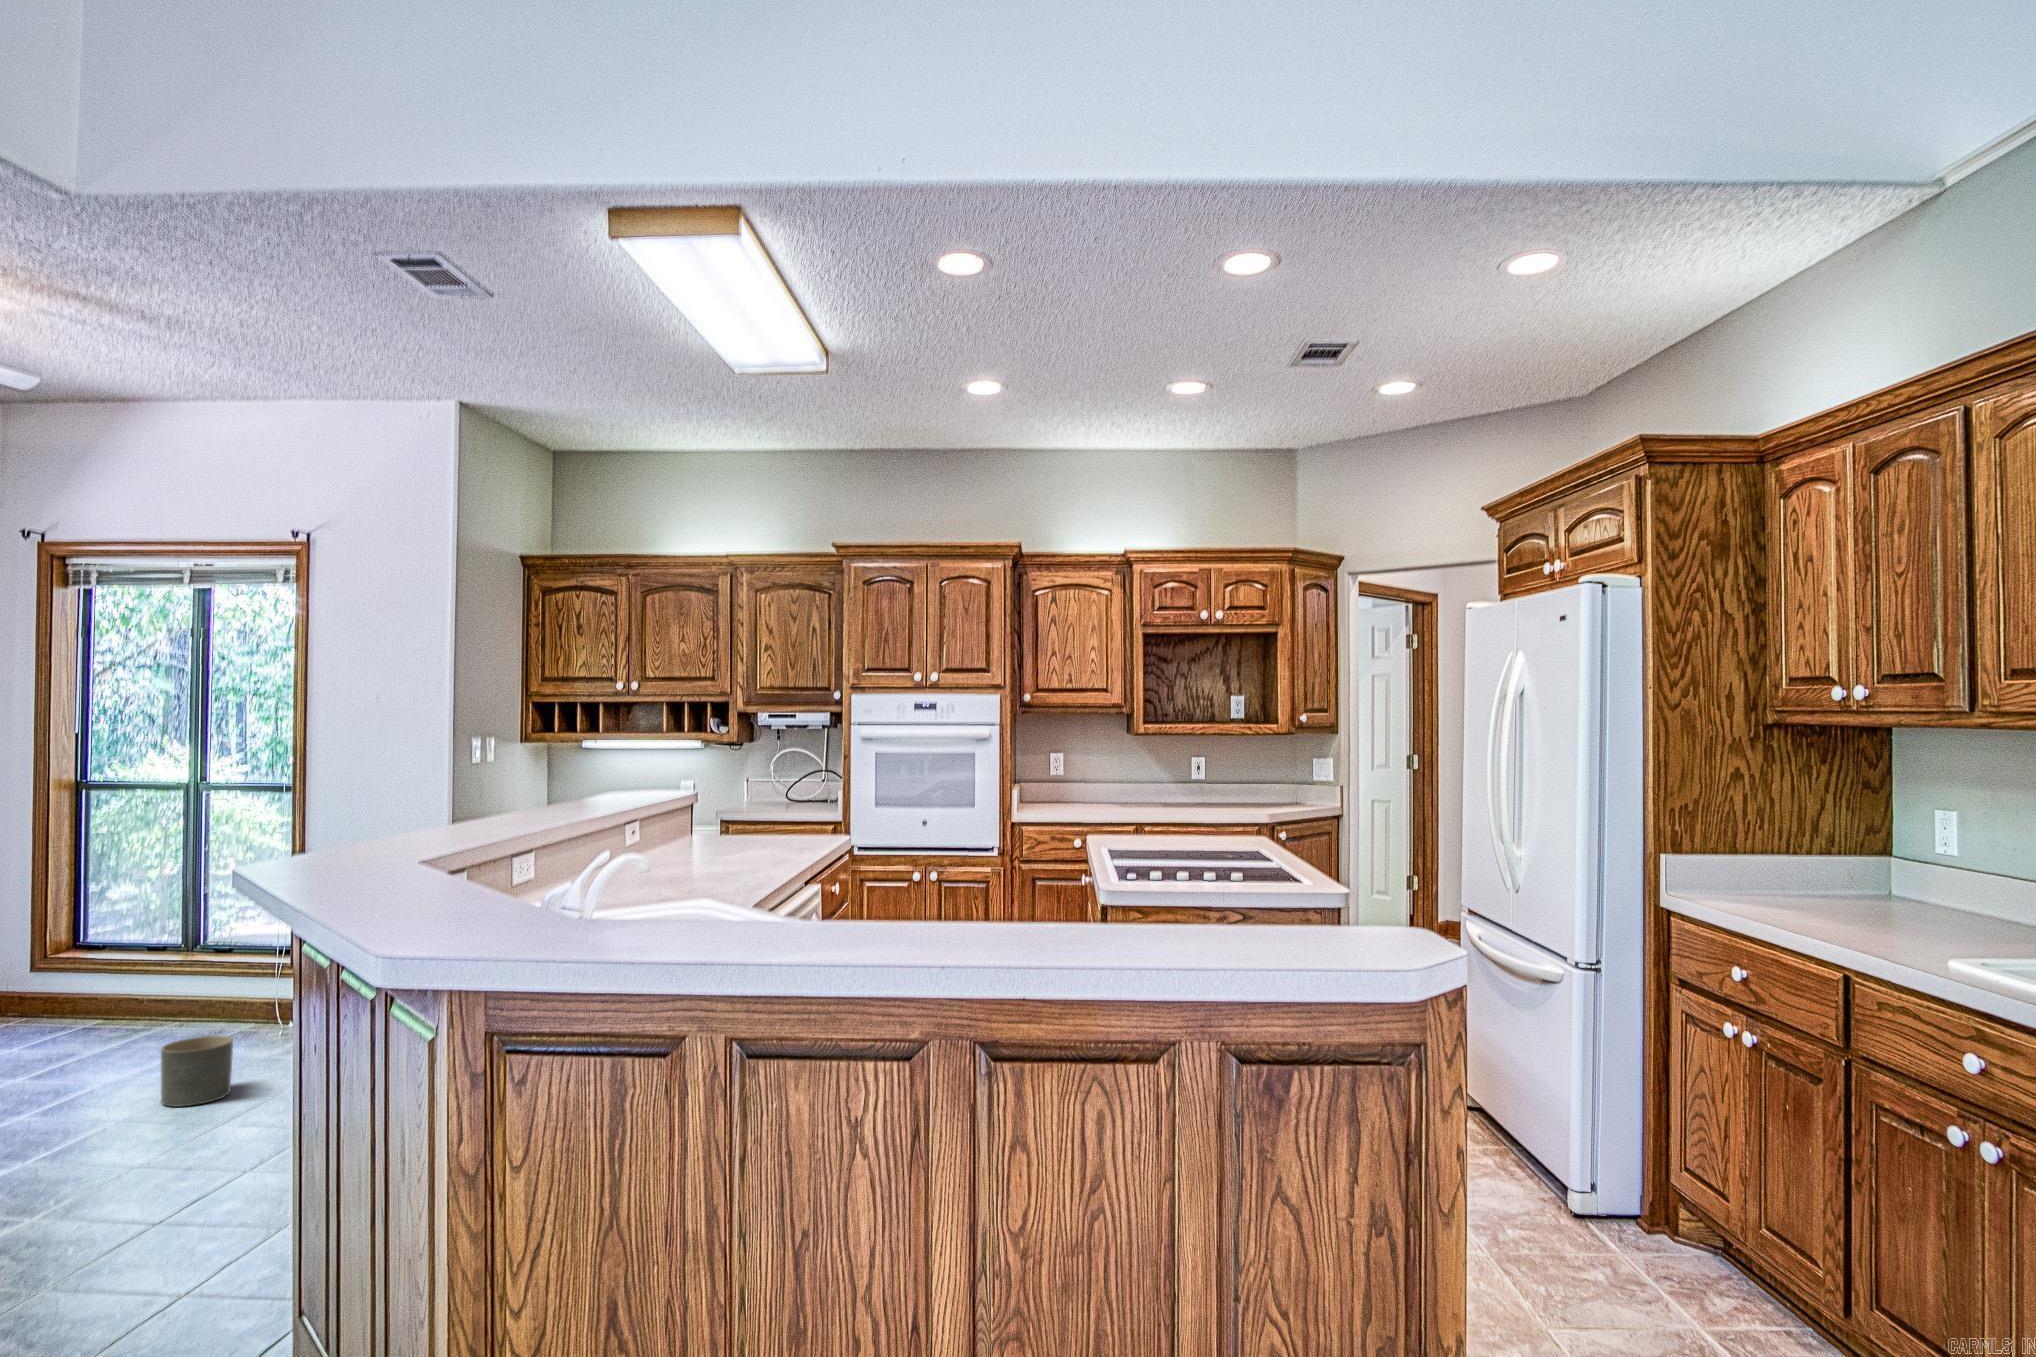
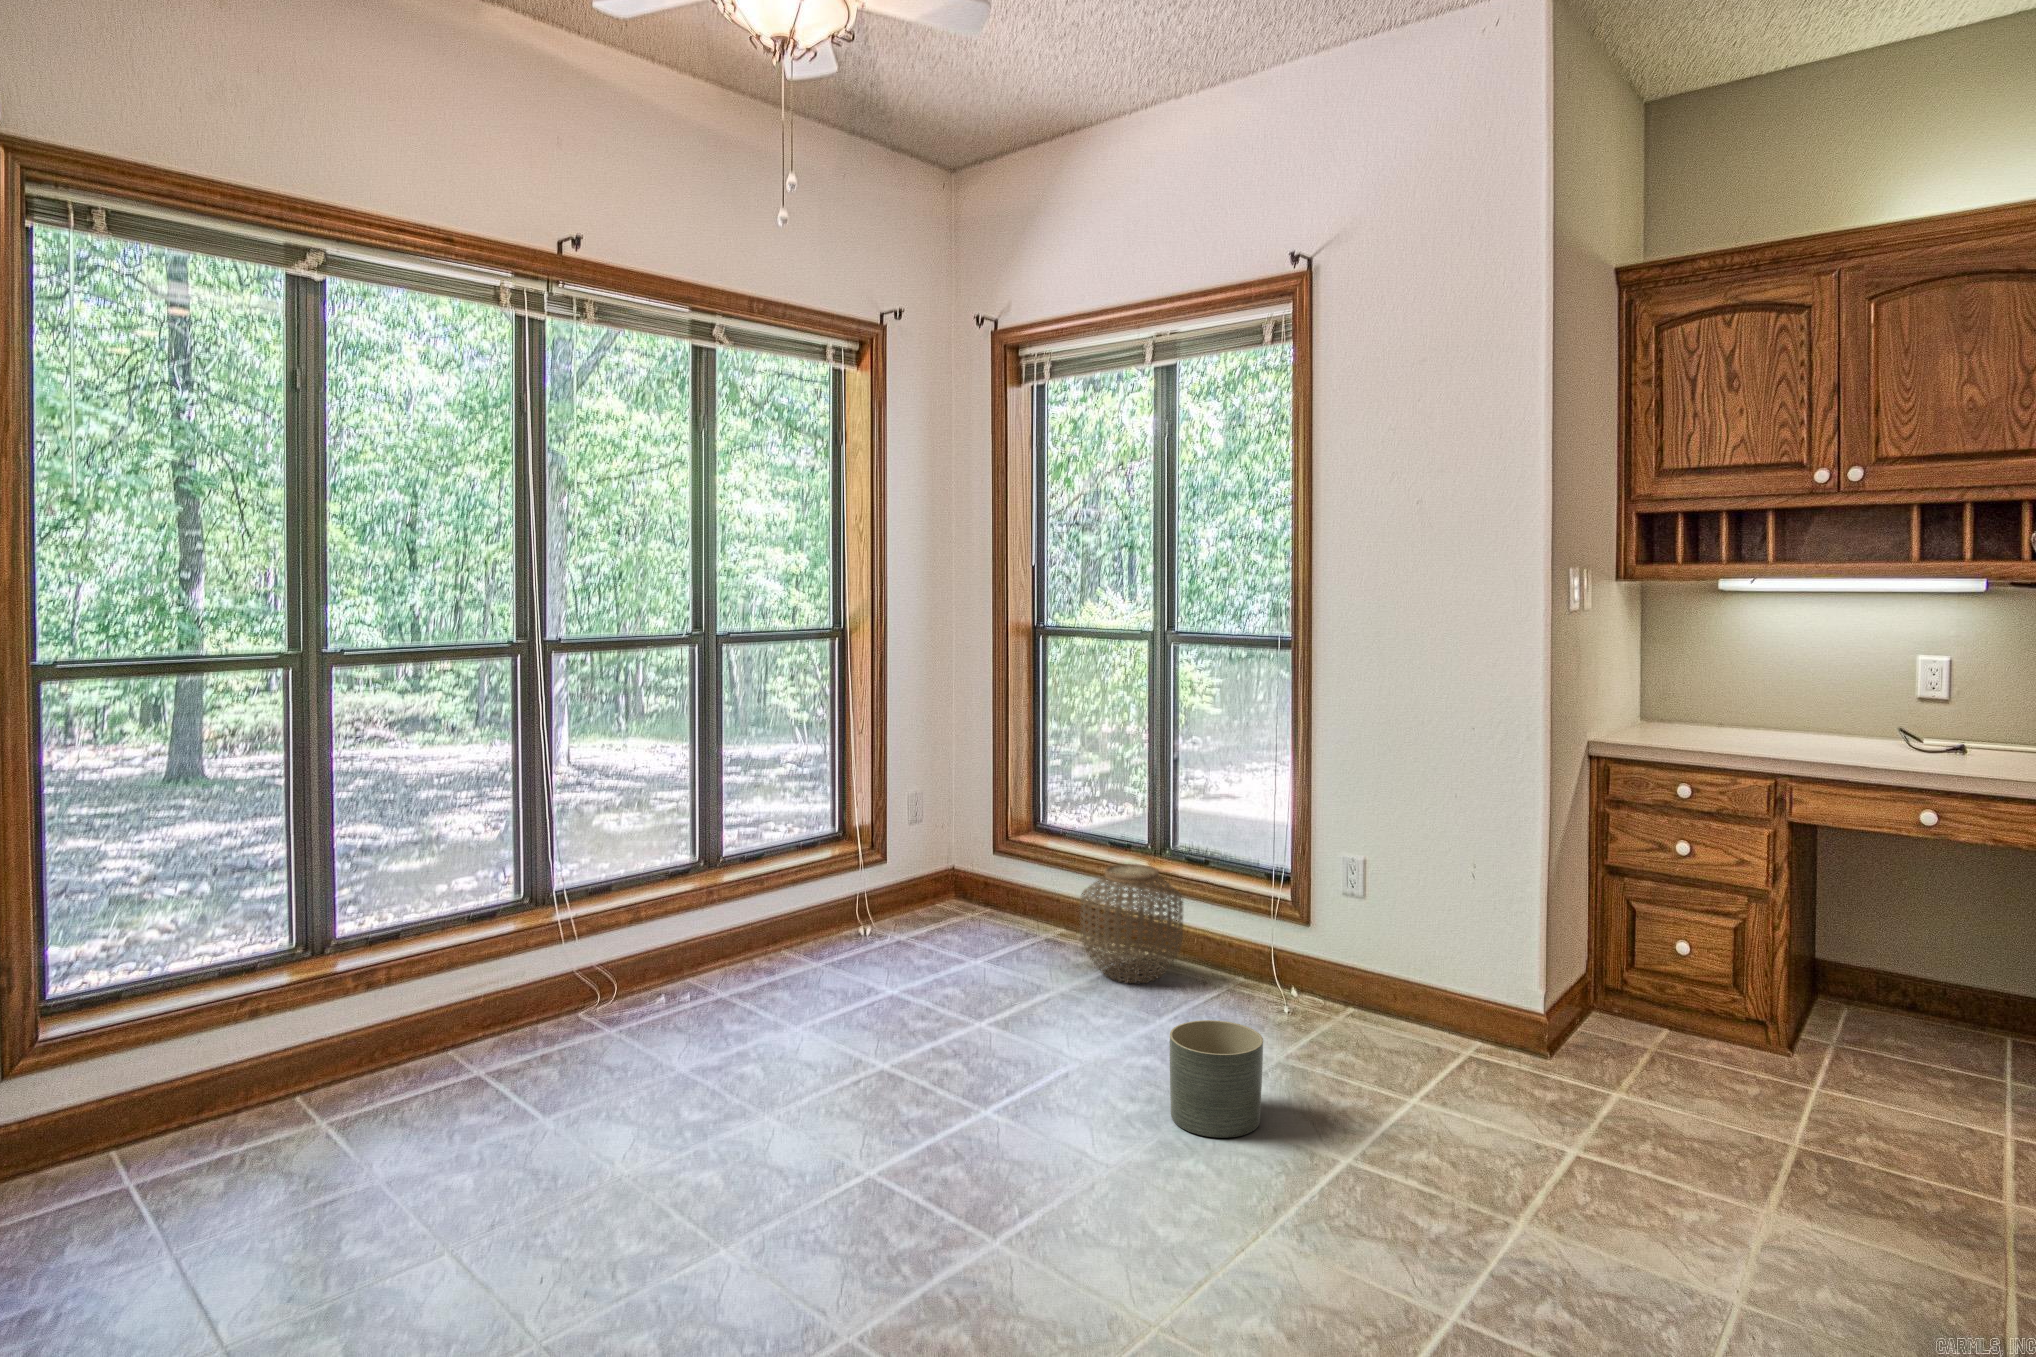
woven basket: none [107,956,203,1045] -> present [1080,864,1183,983]

